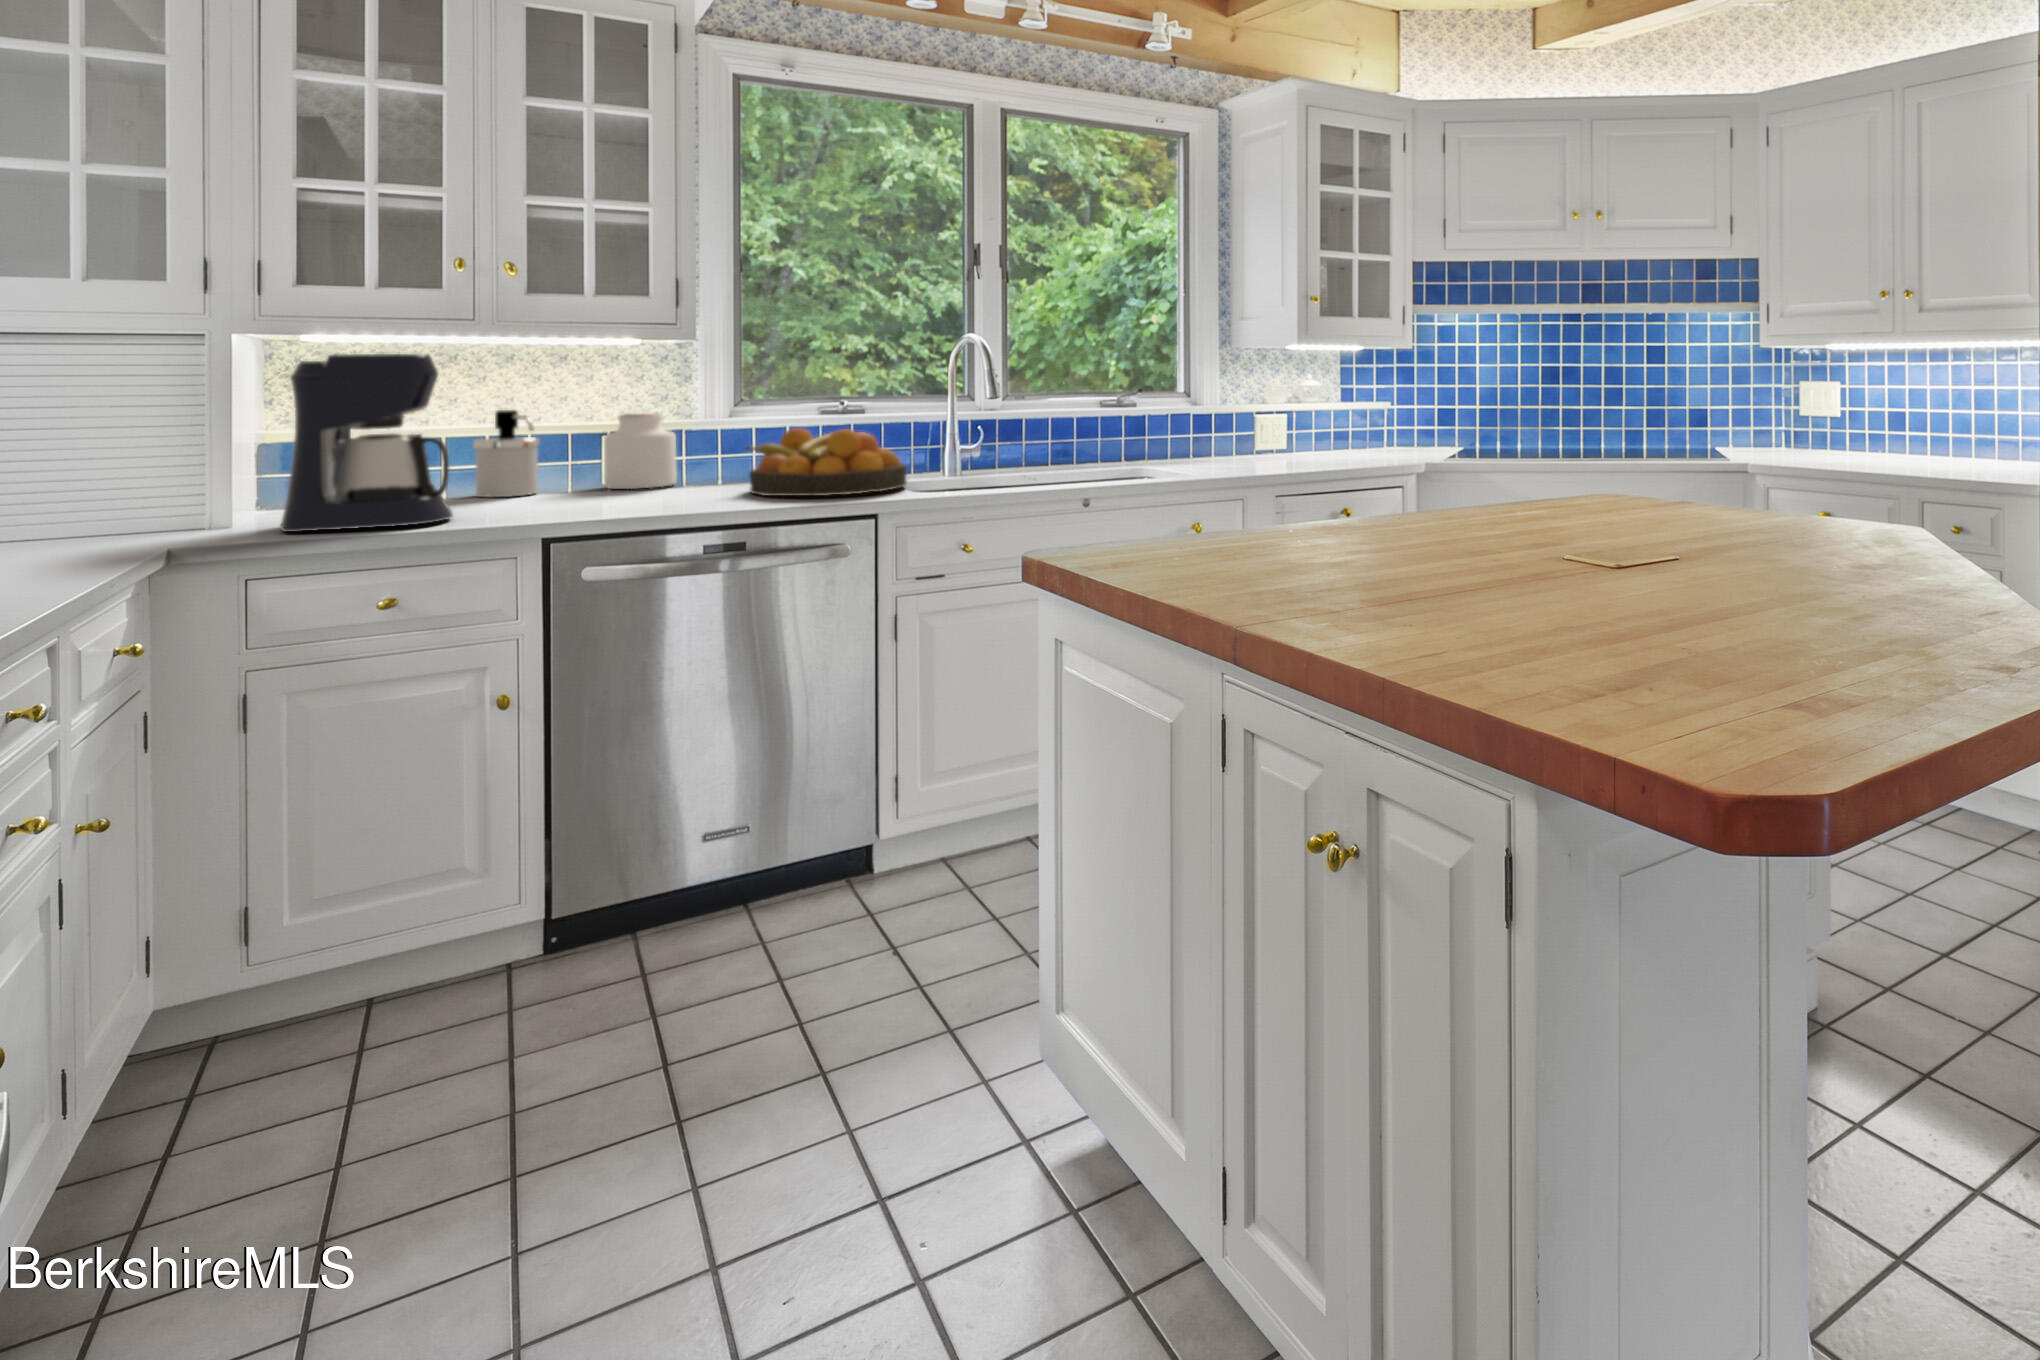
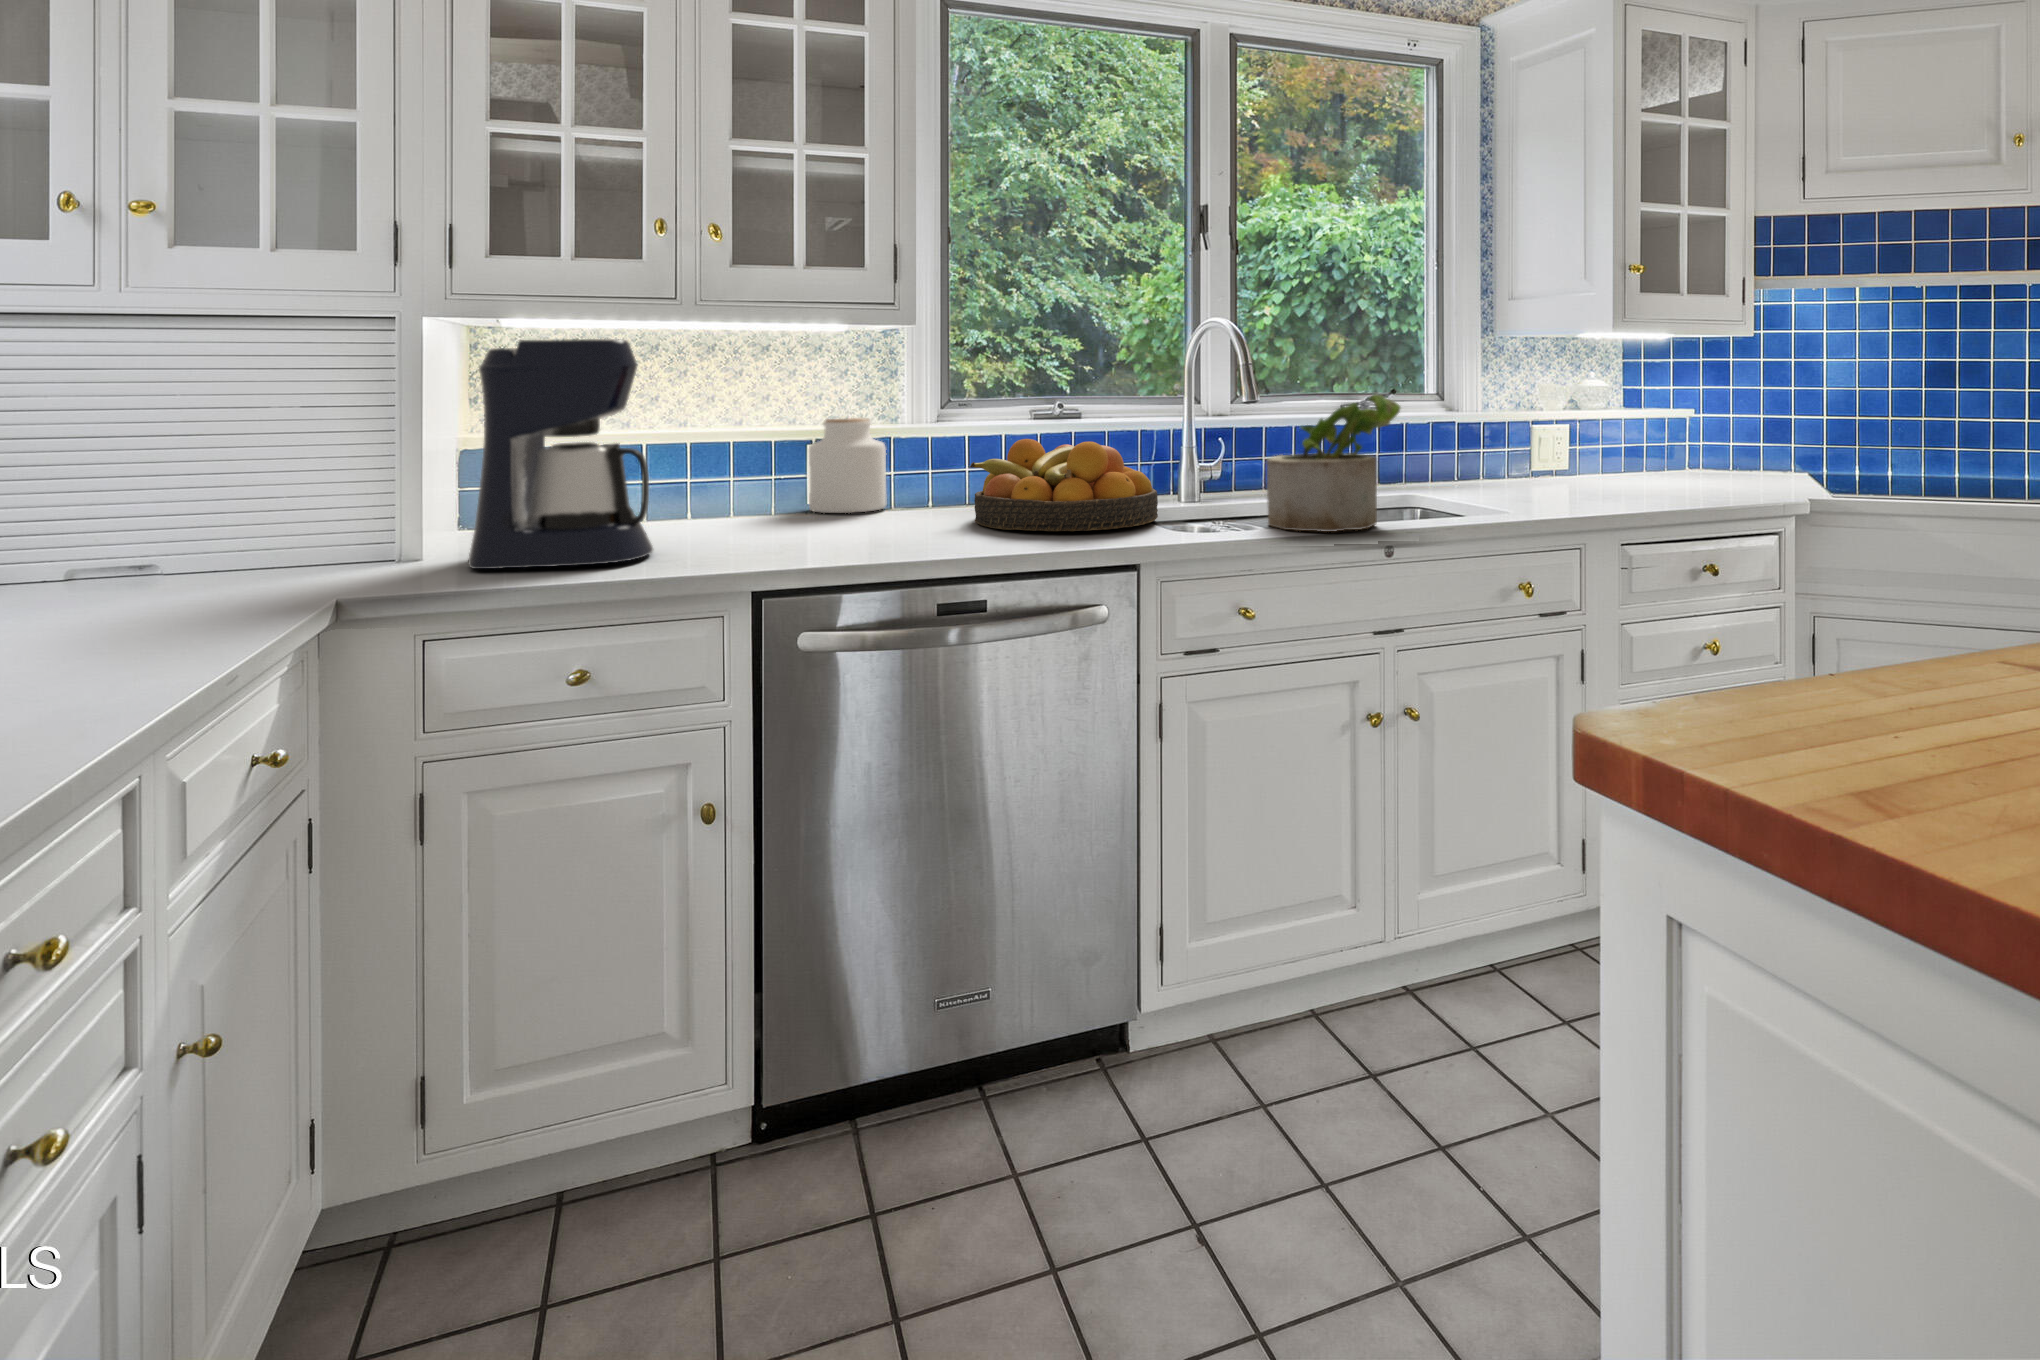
potted plant: none [993,392,1096,491] -> present [1266,395,1400,532]
soap dispenser: present [473,410,540,497] -> none [673,412,742,521]

